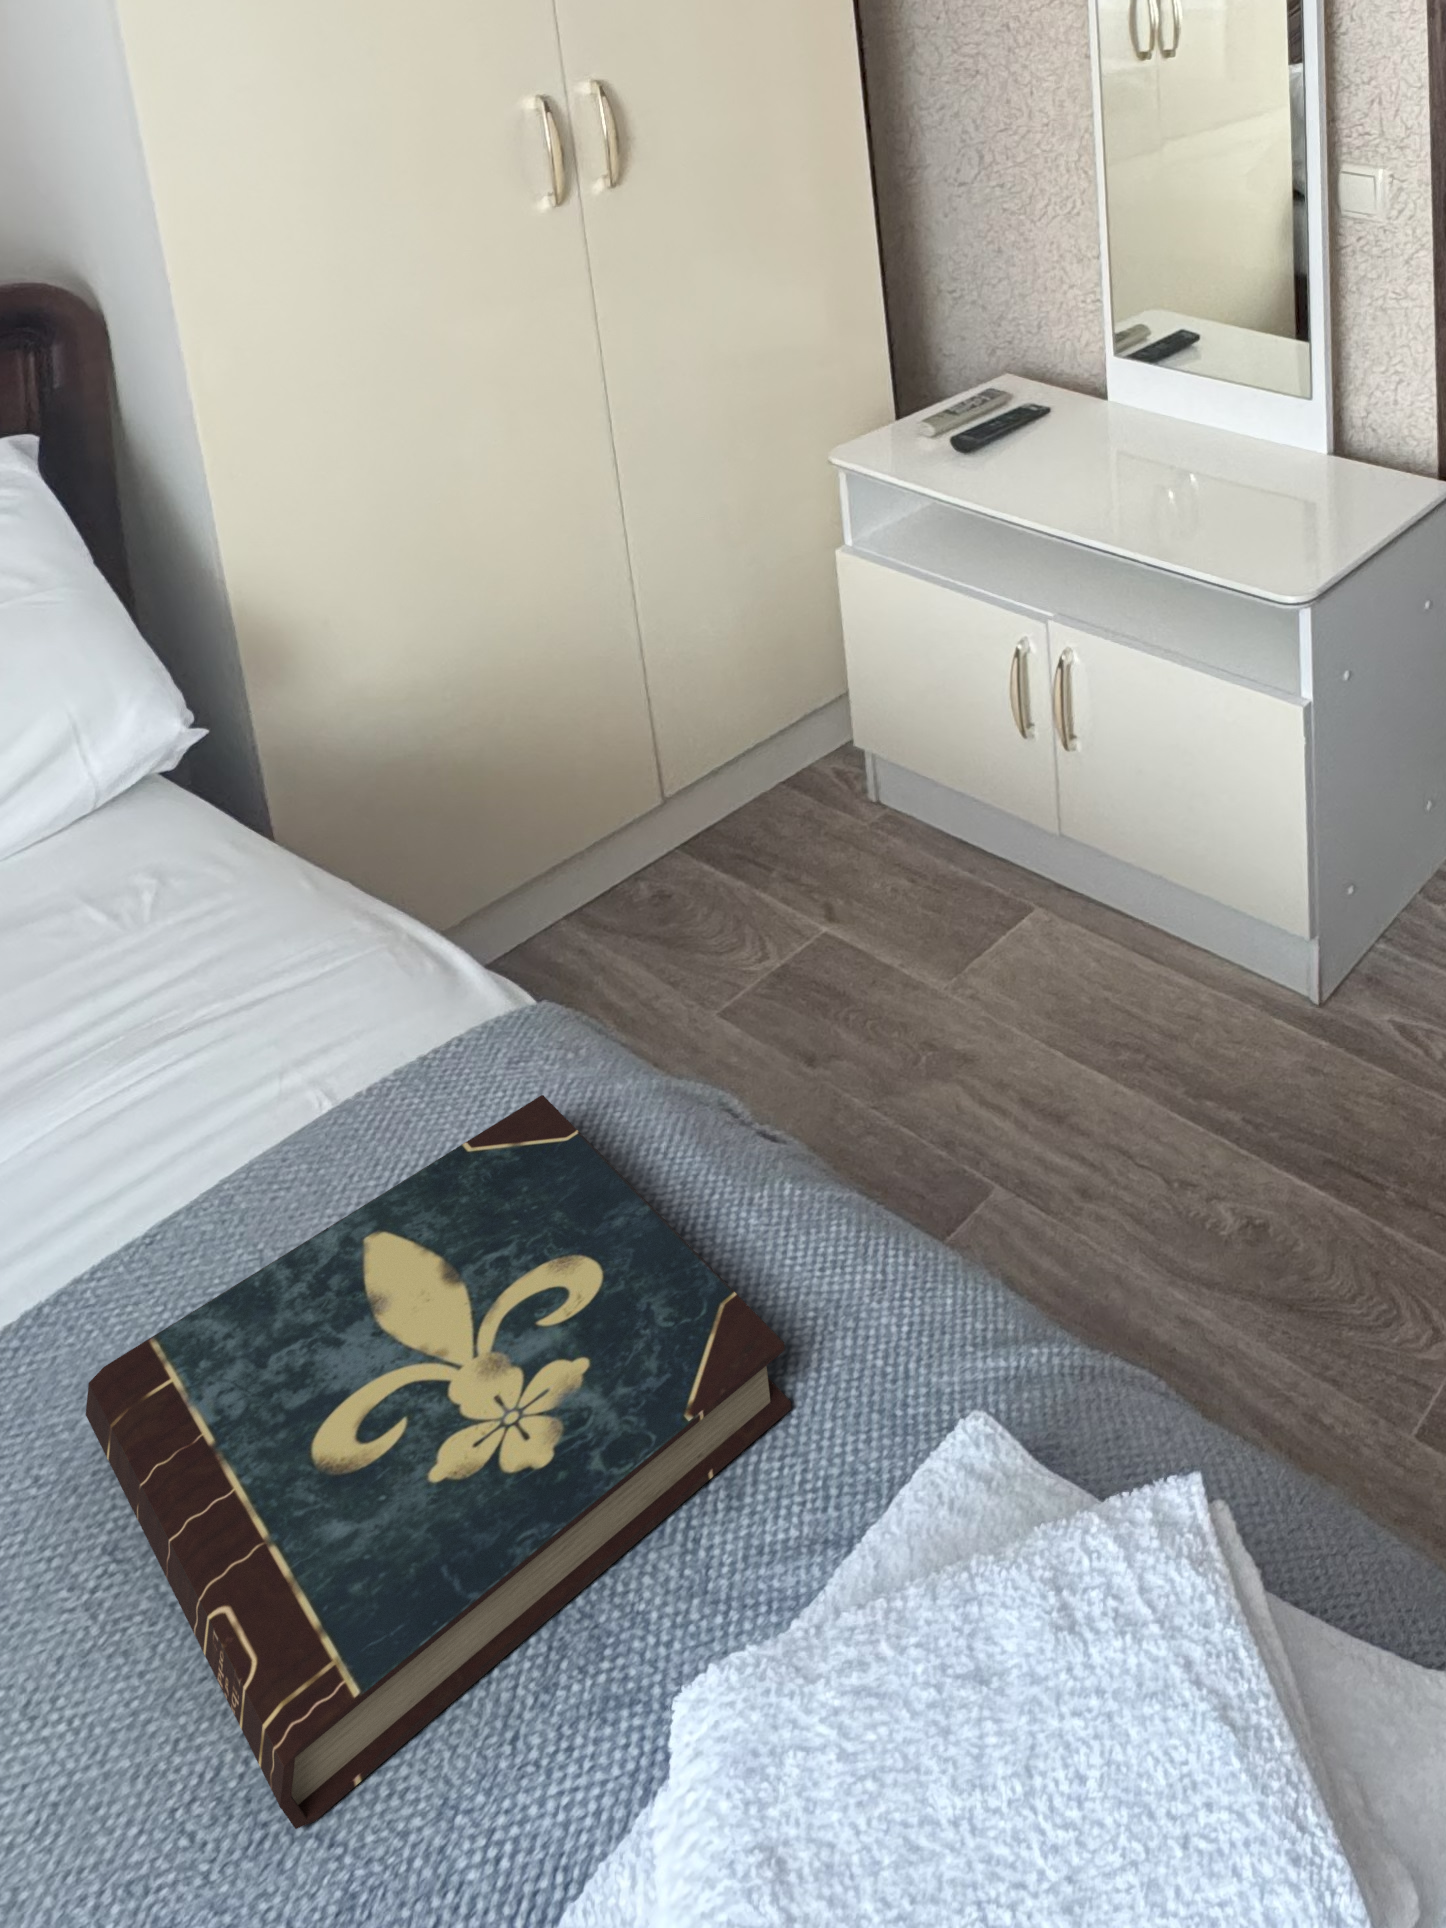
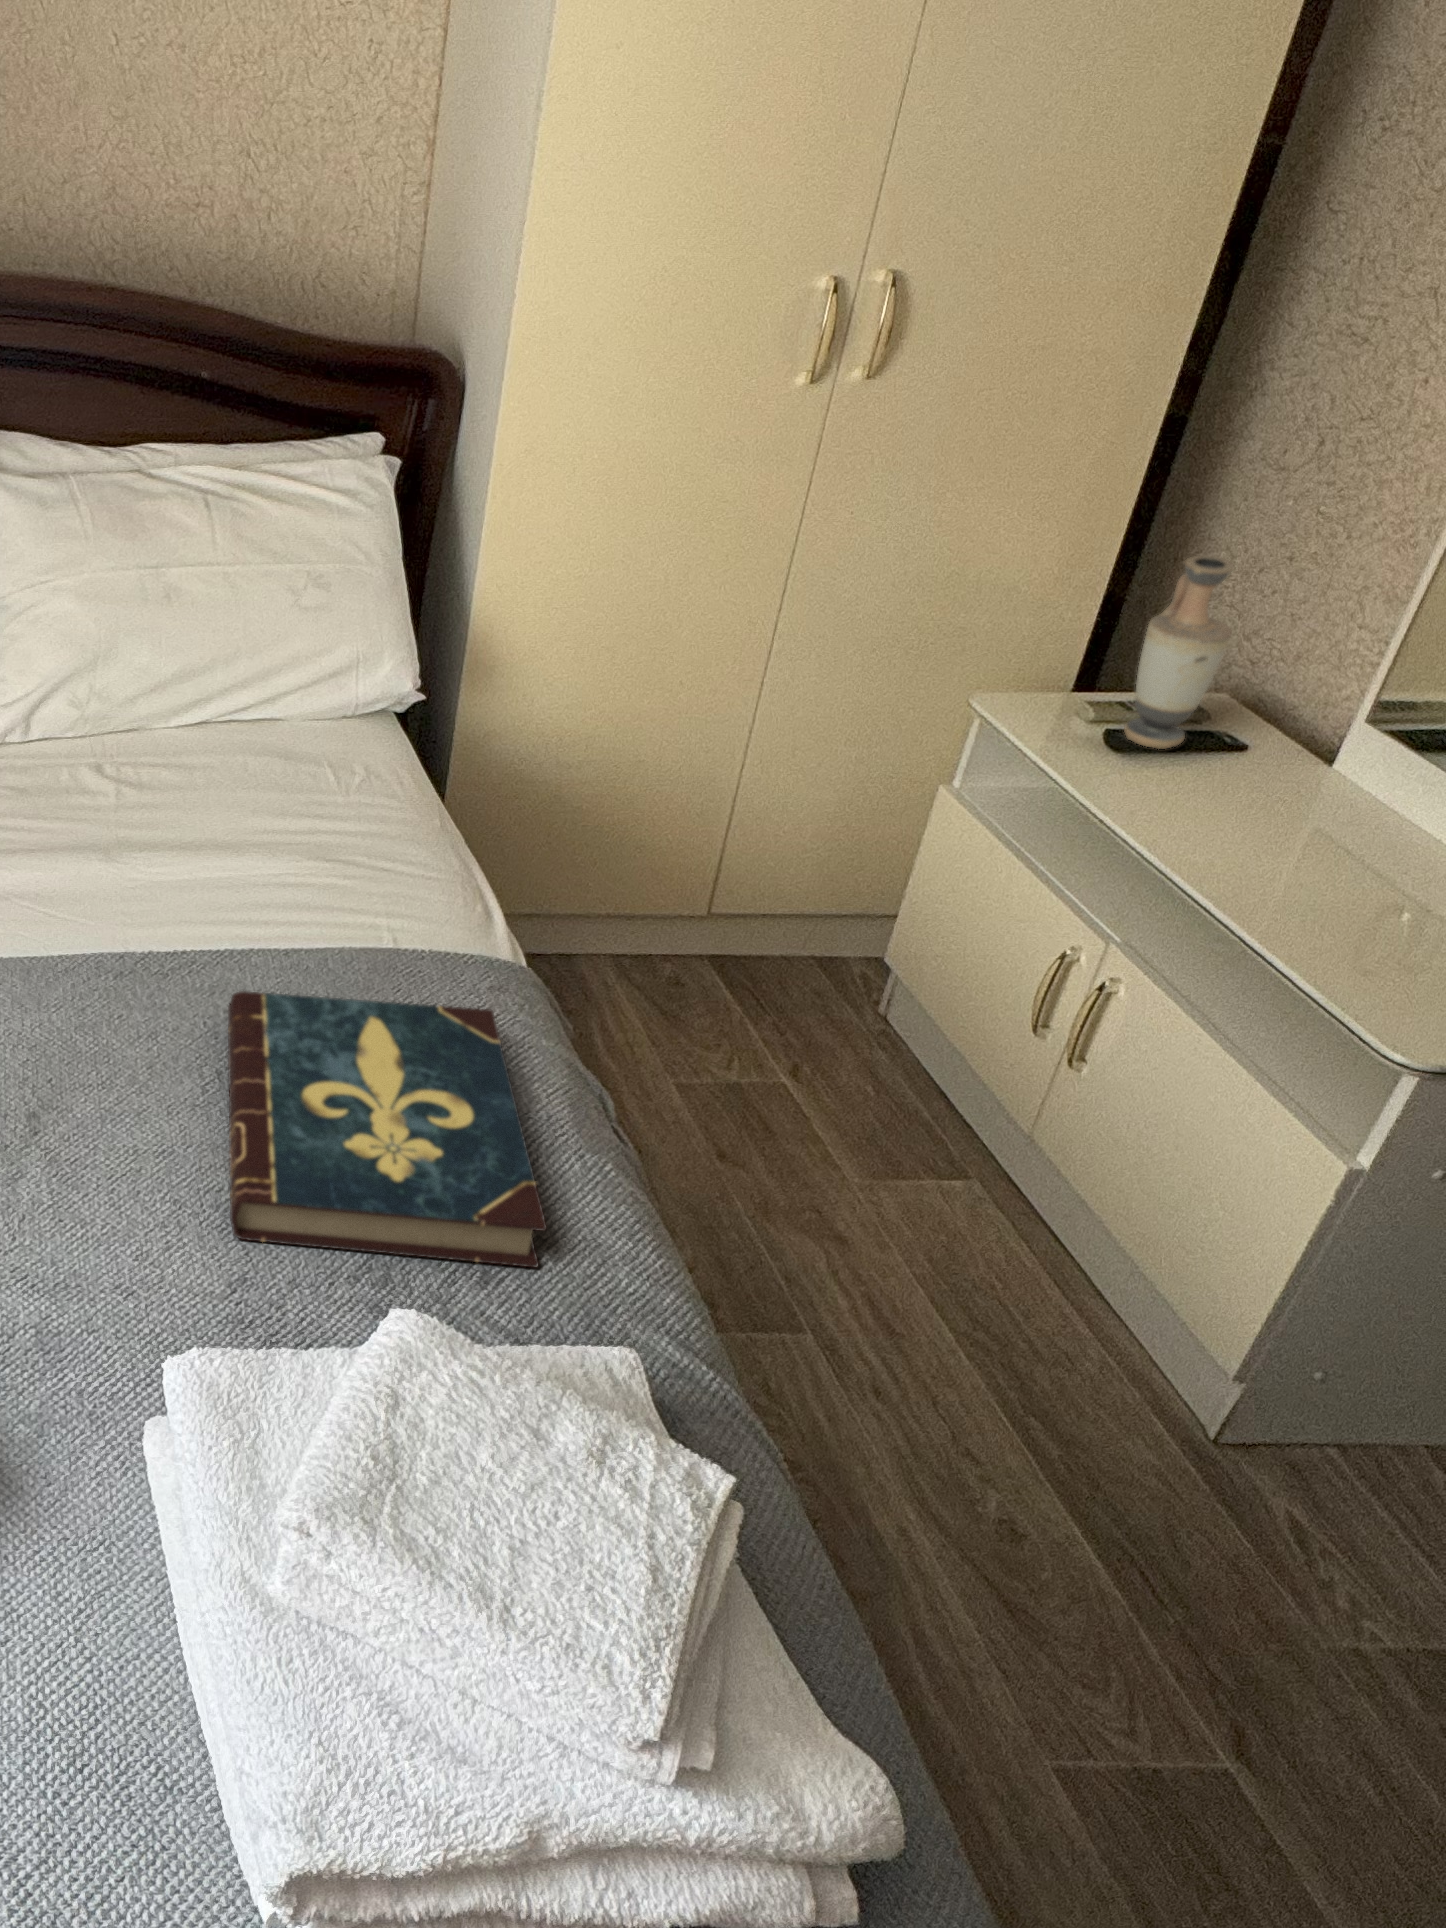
vase: none [942,262,1006,440] -> present [1124,556,1234,749]

